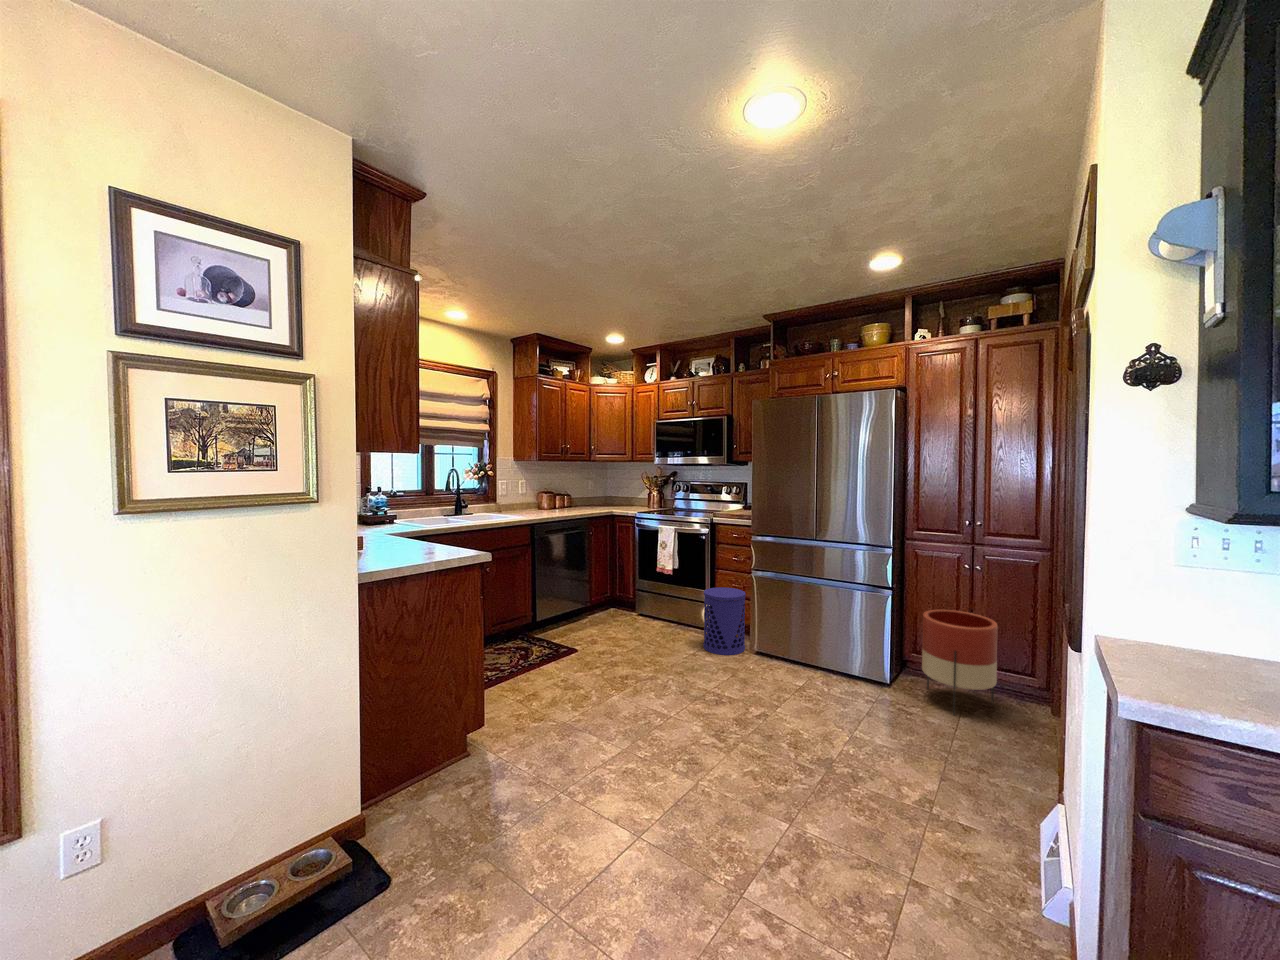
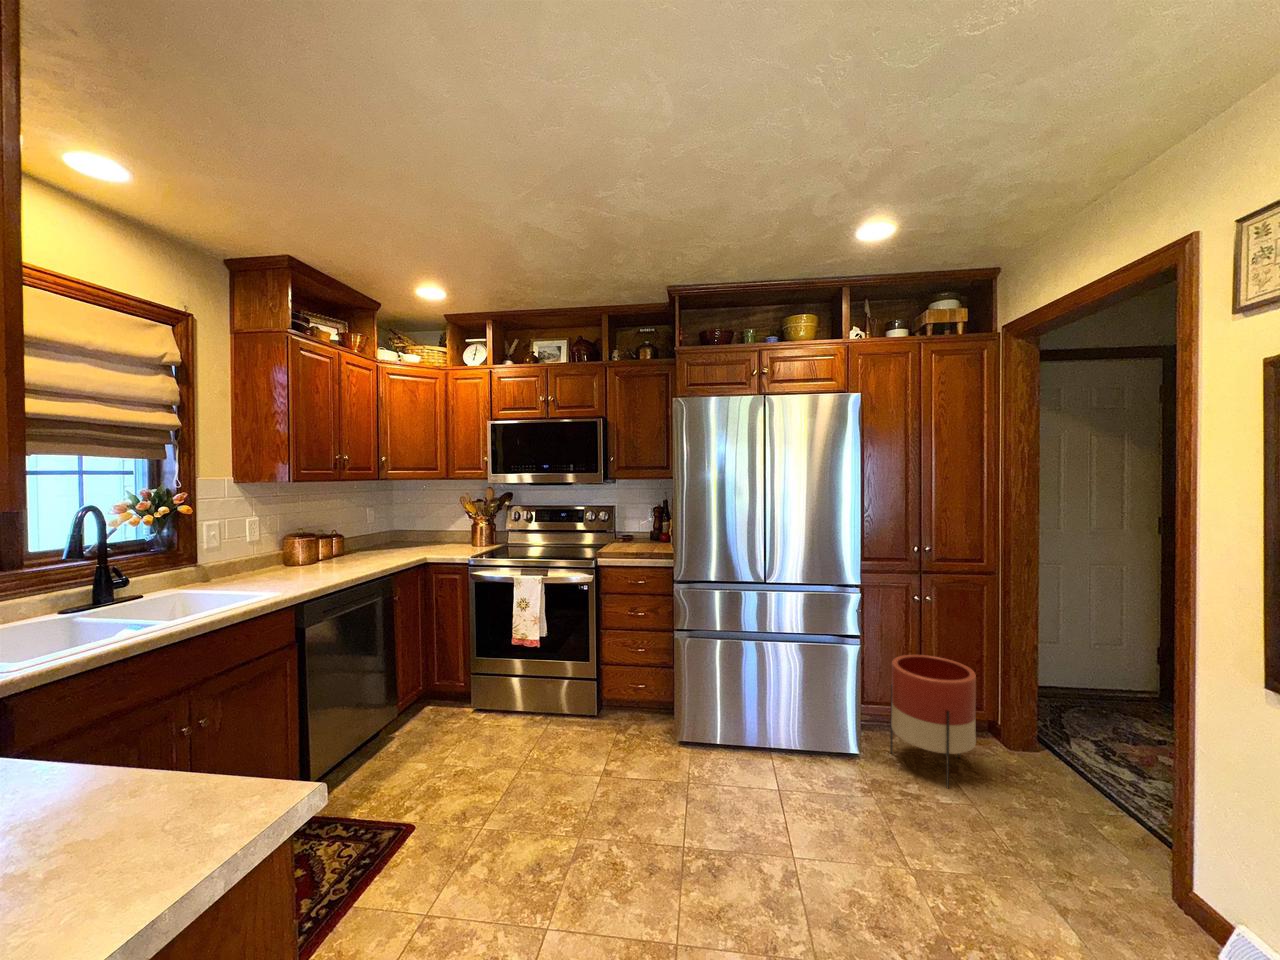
waste bin: present [703,587,746,655] -> none [605,659,664,764]

